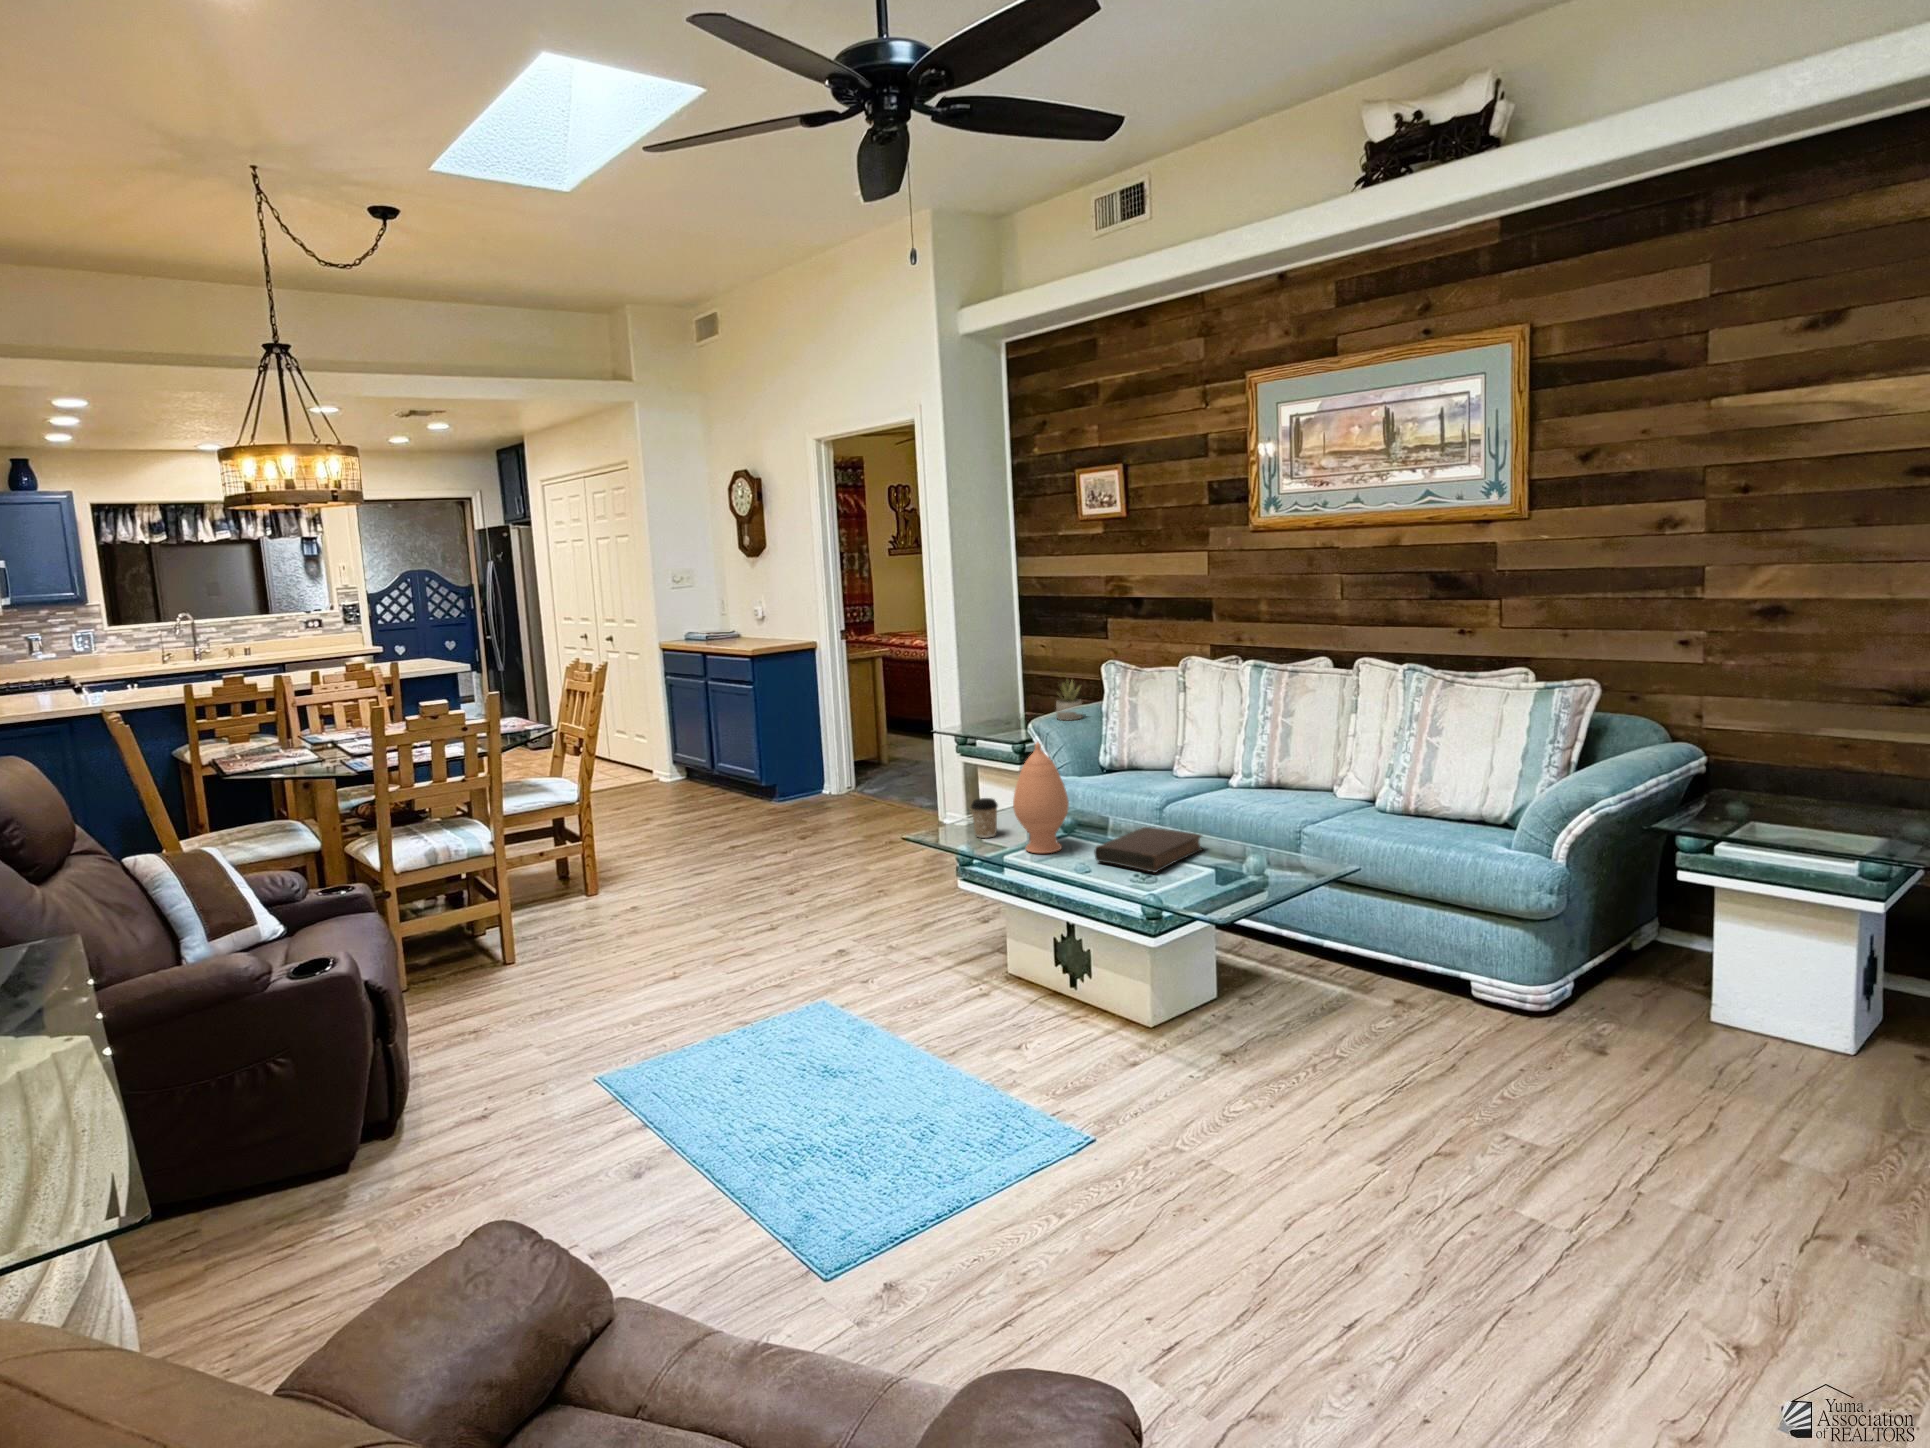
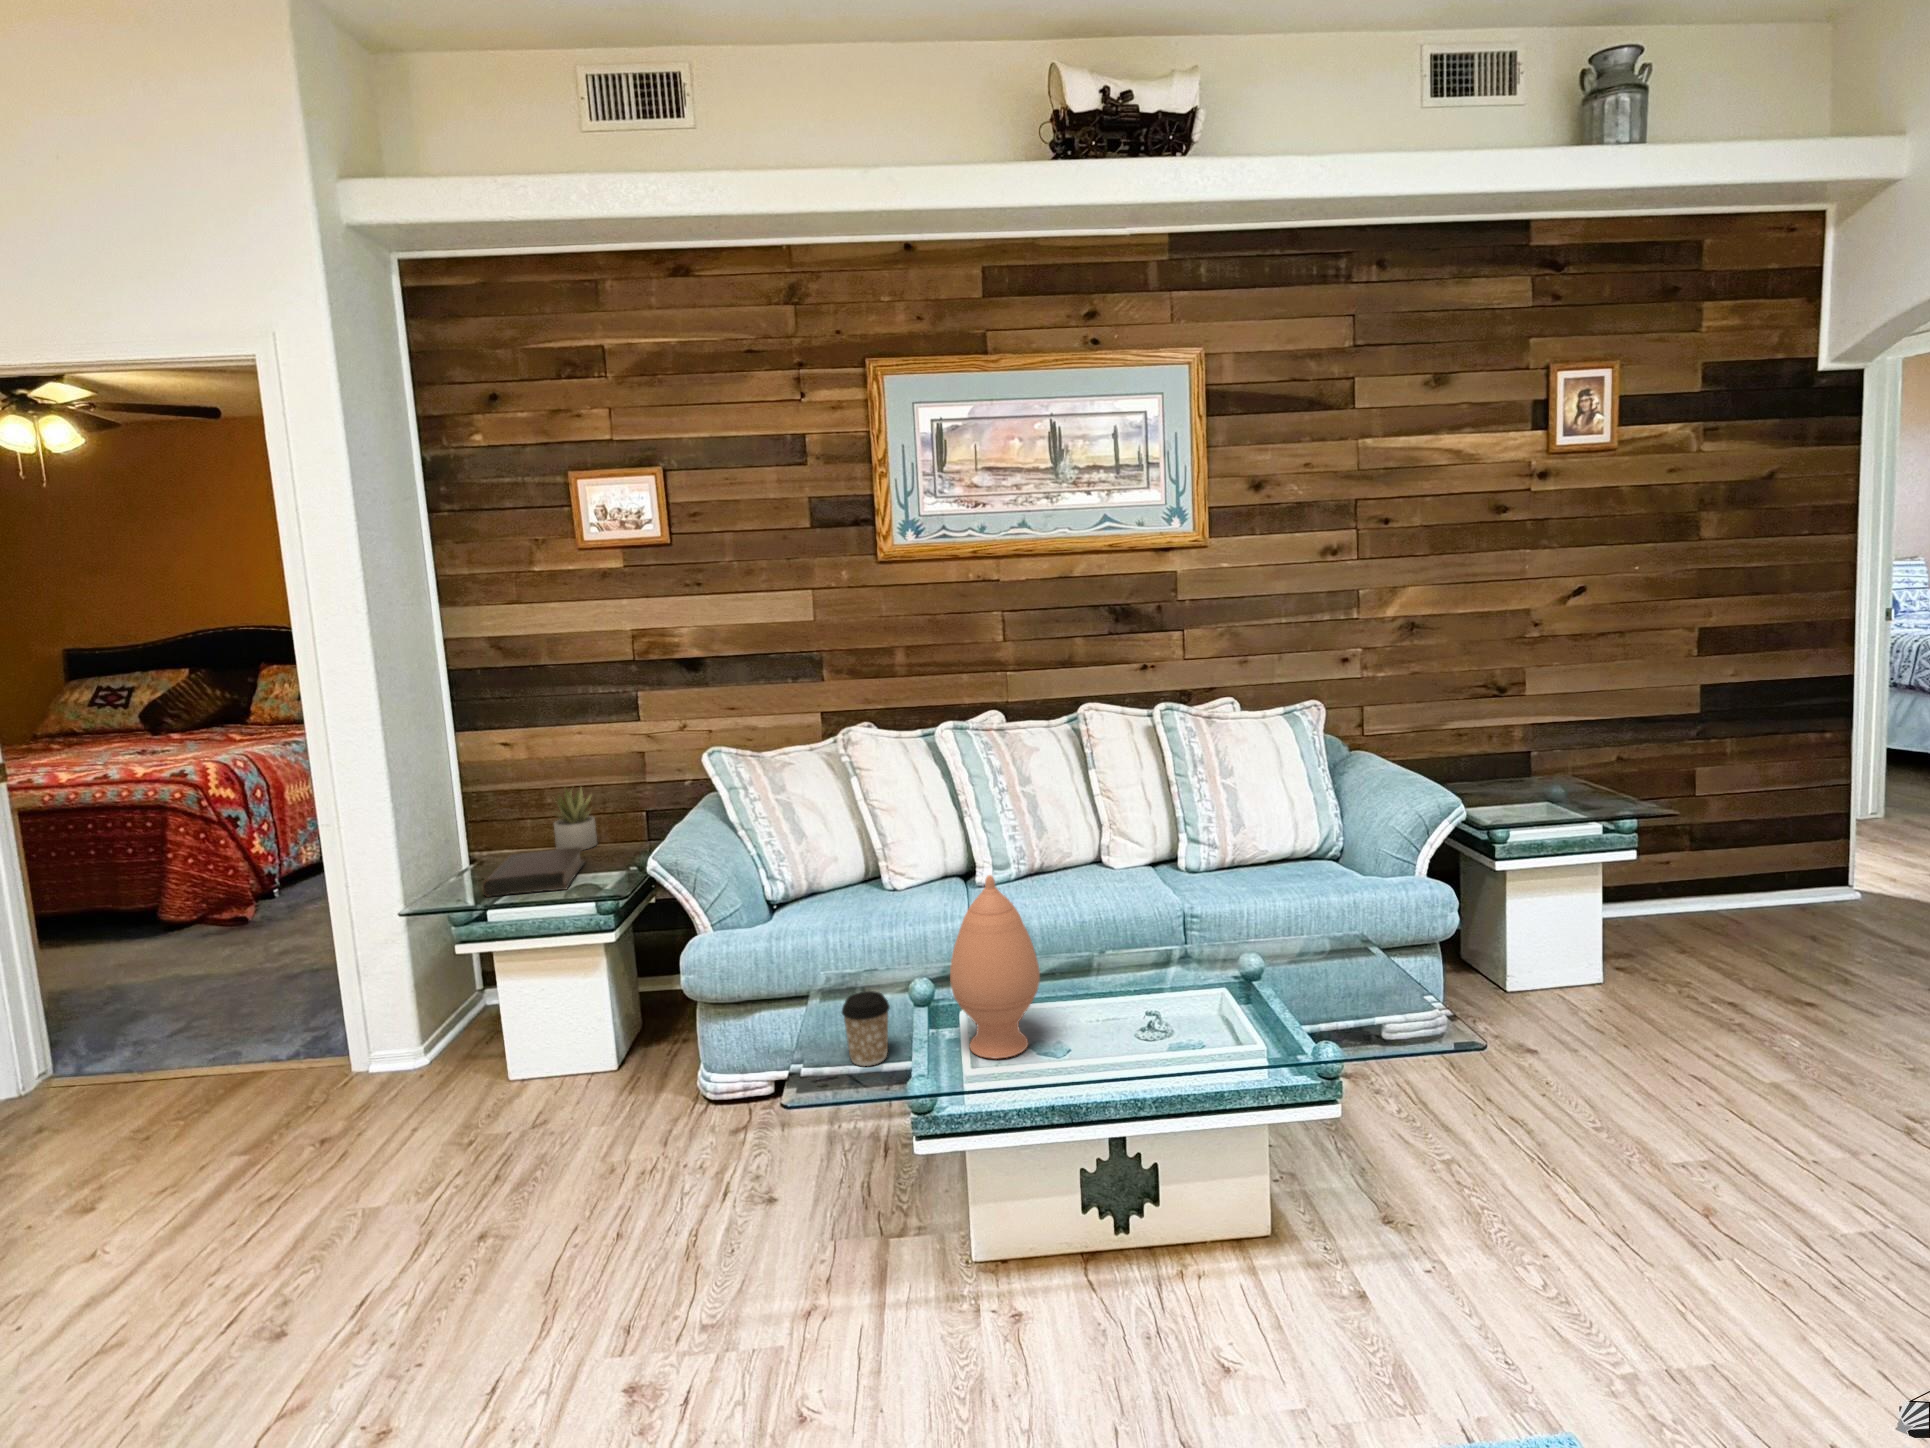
book: present [1094,827,1202,872] -> present [483,847,584,897]

